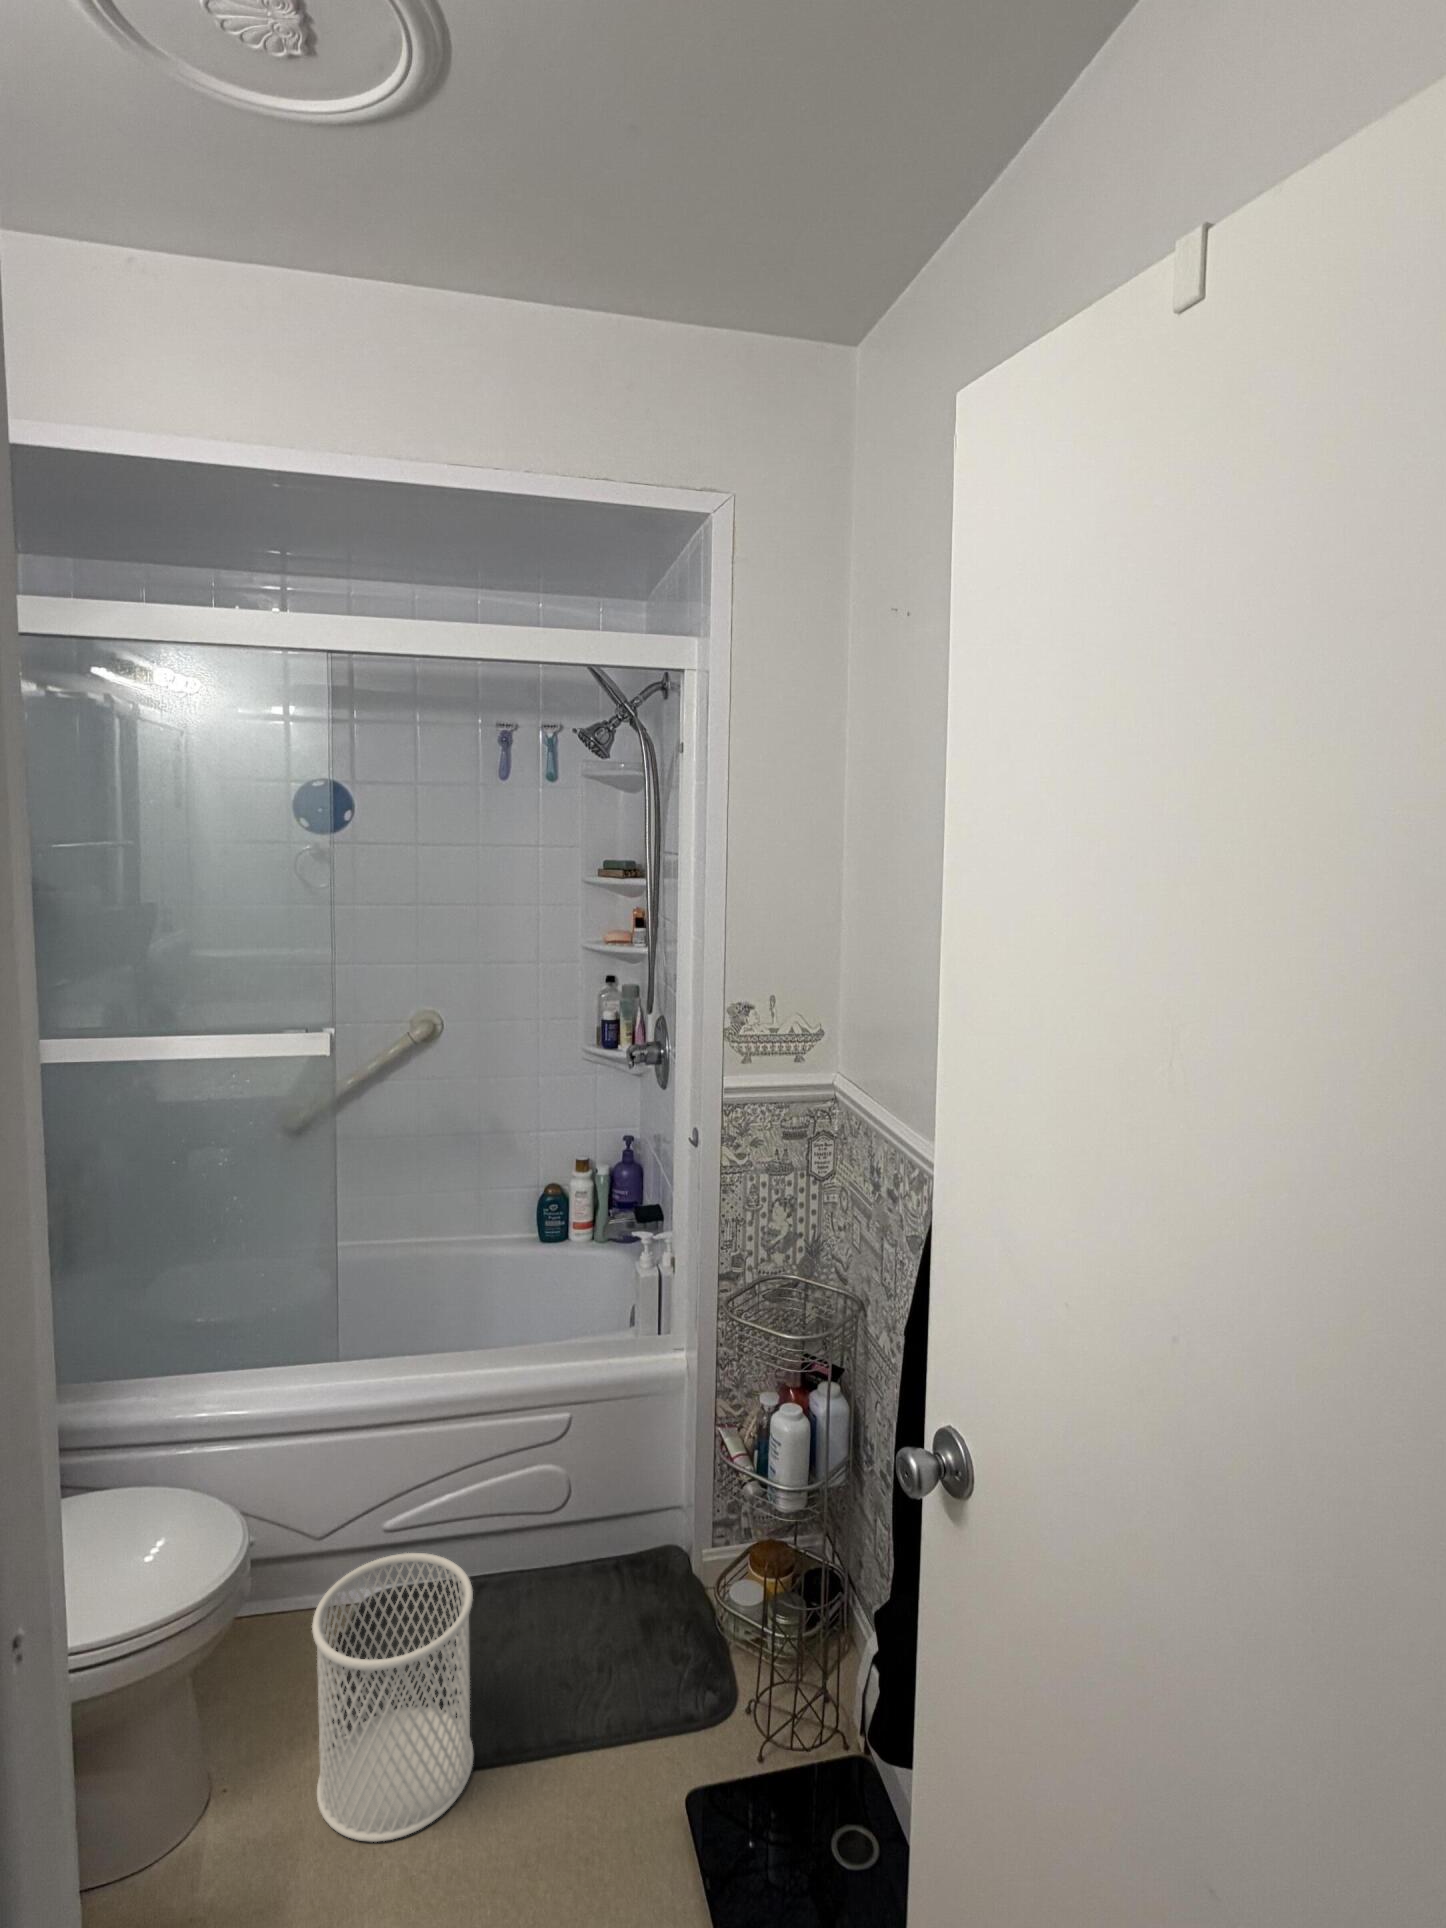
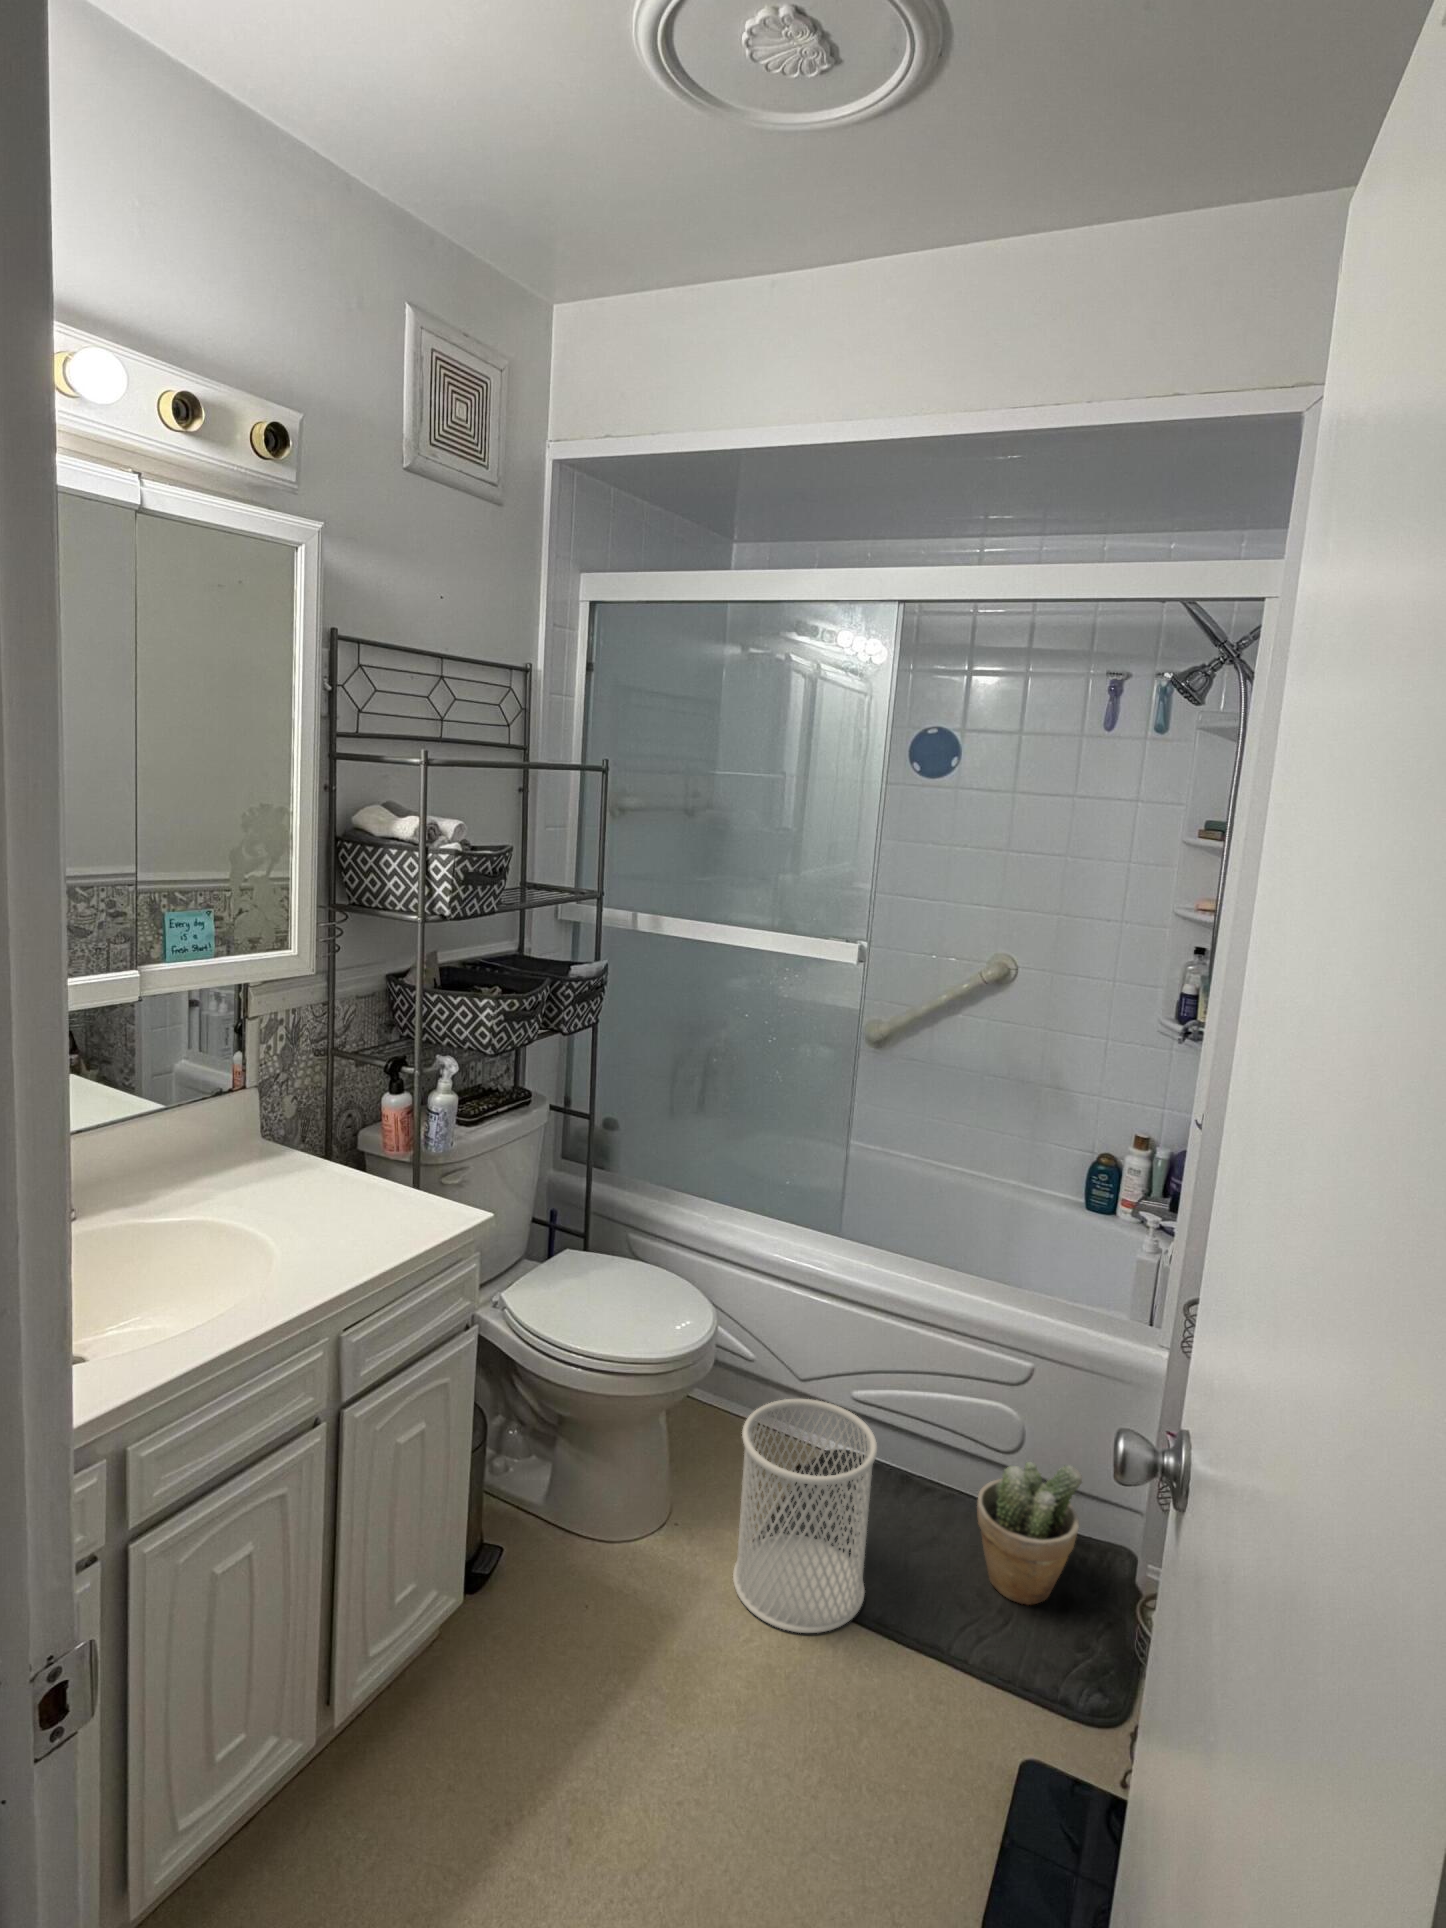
potted plant: none [557,1502,655,1659] -> present [977,1462,1082,1605]

